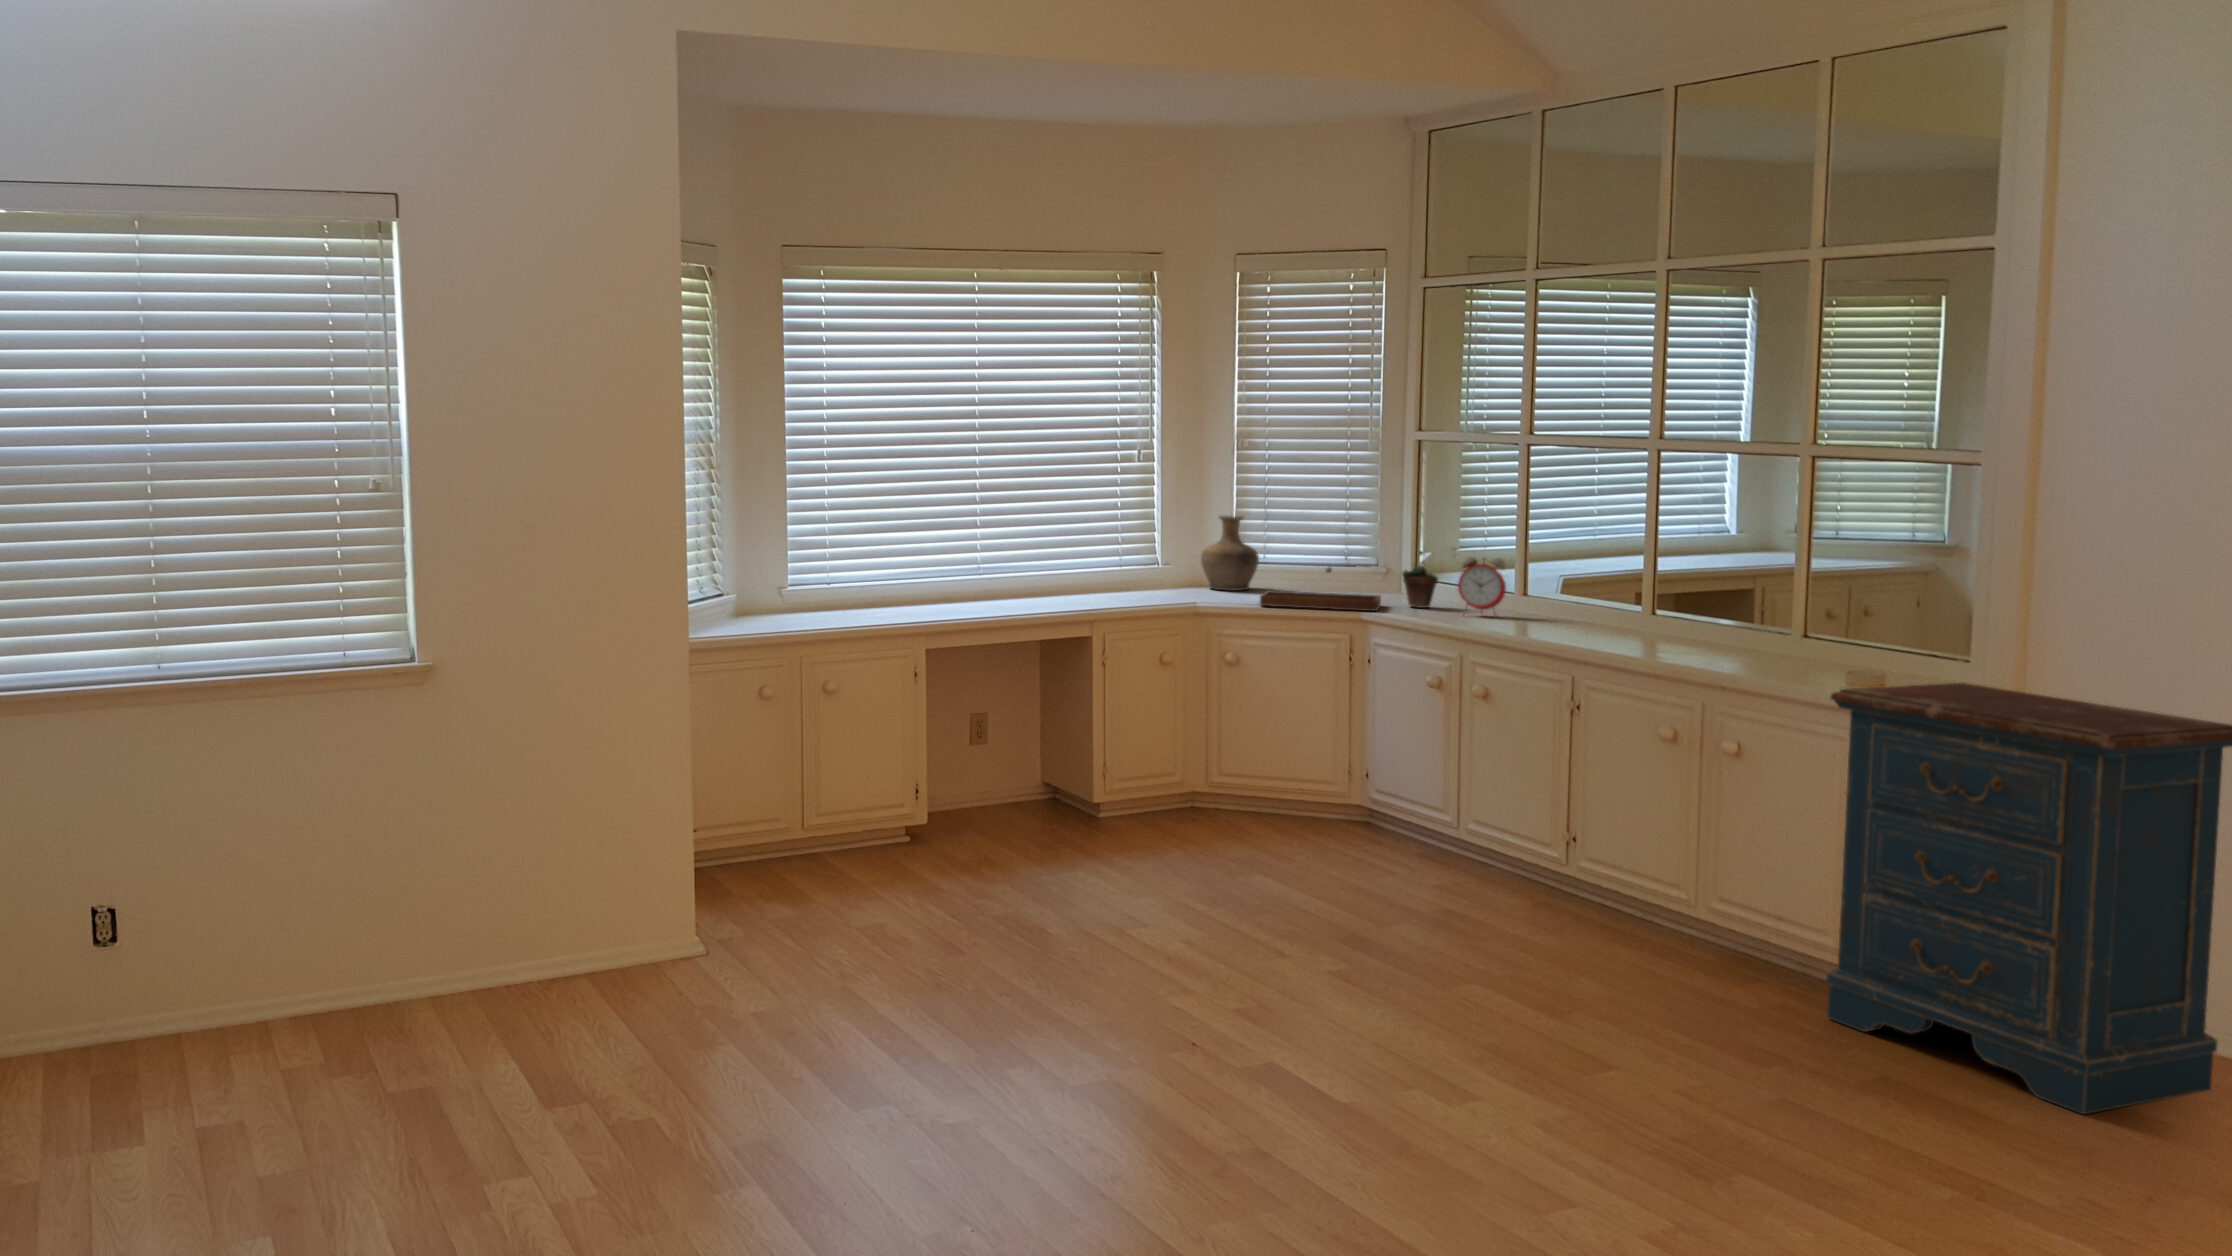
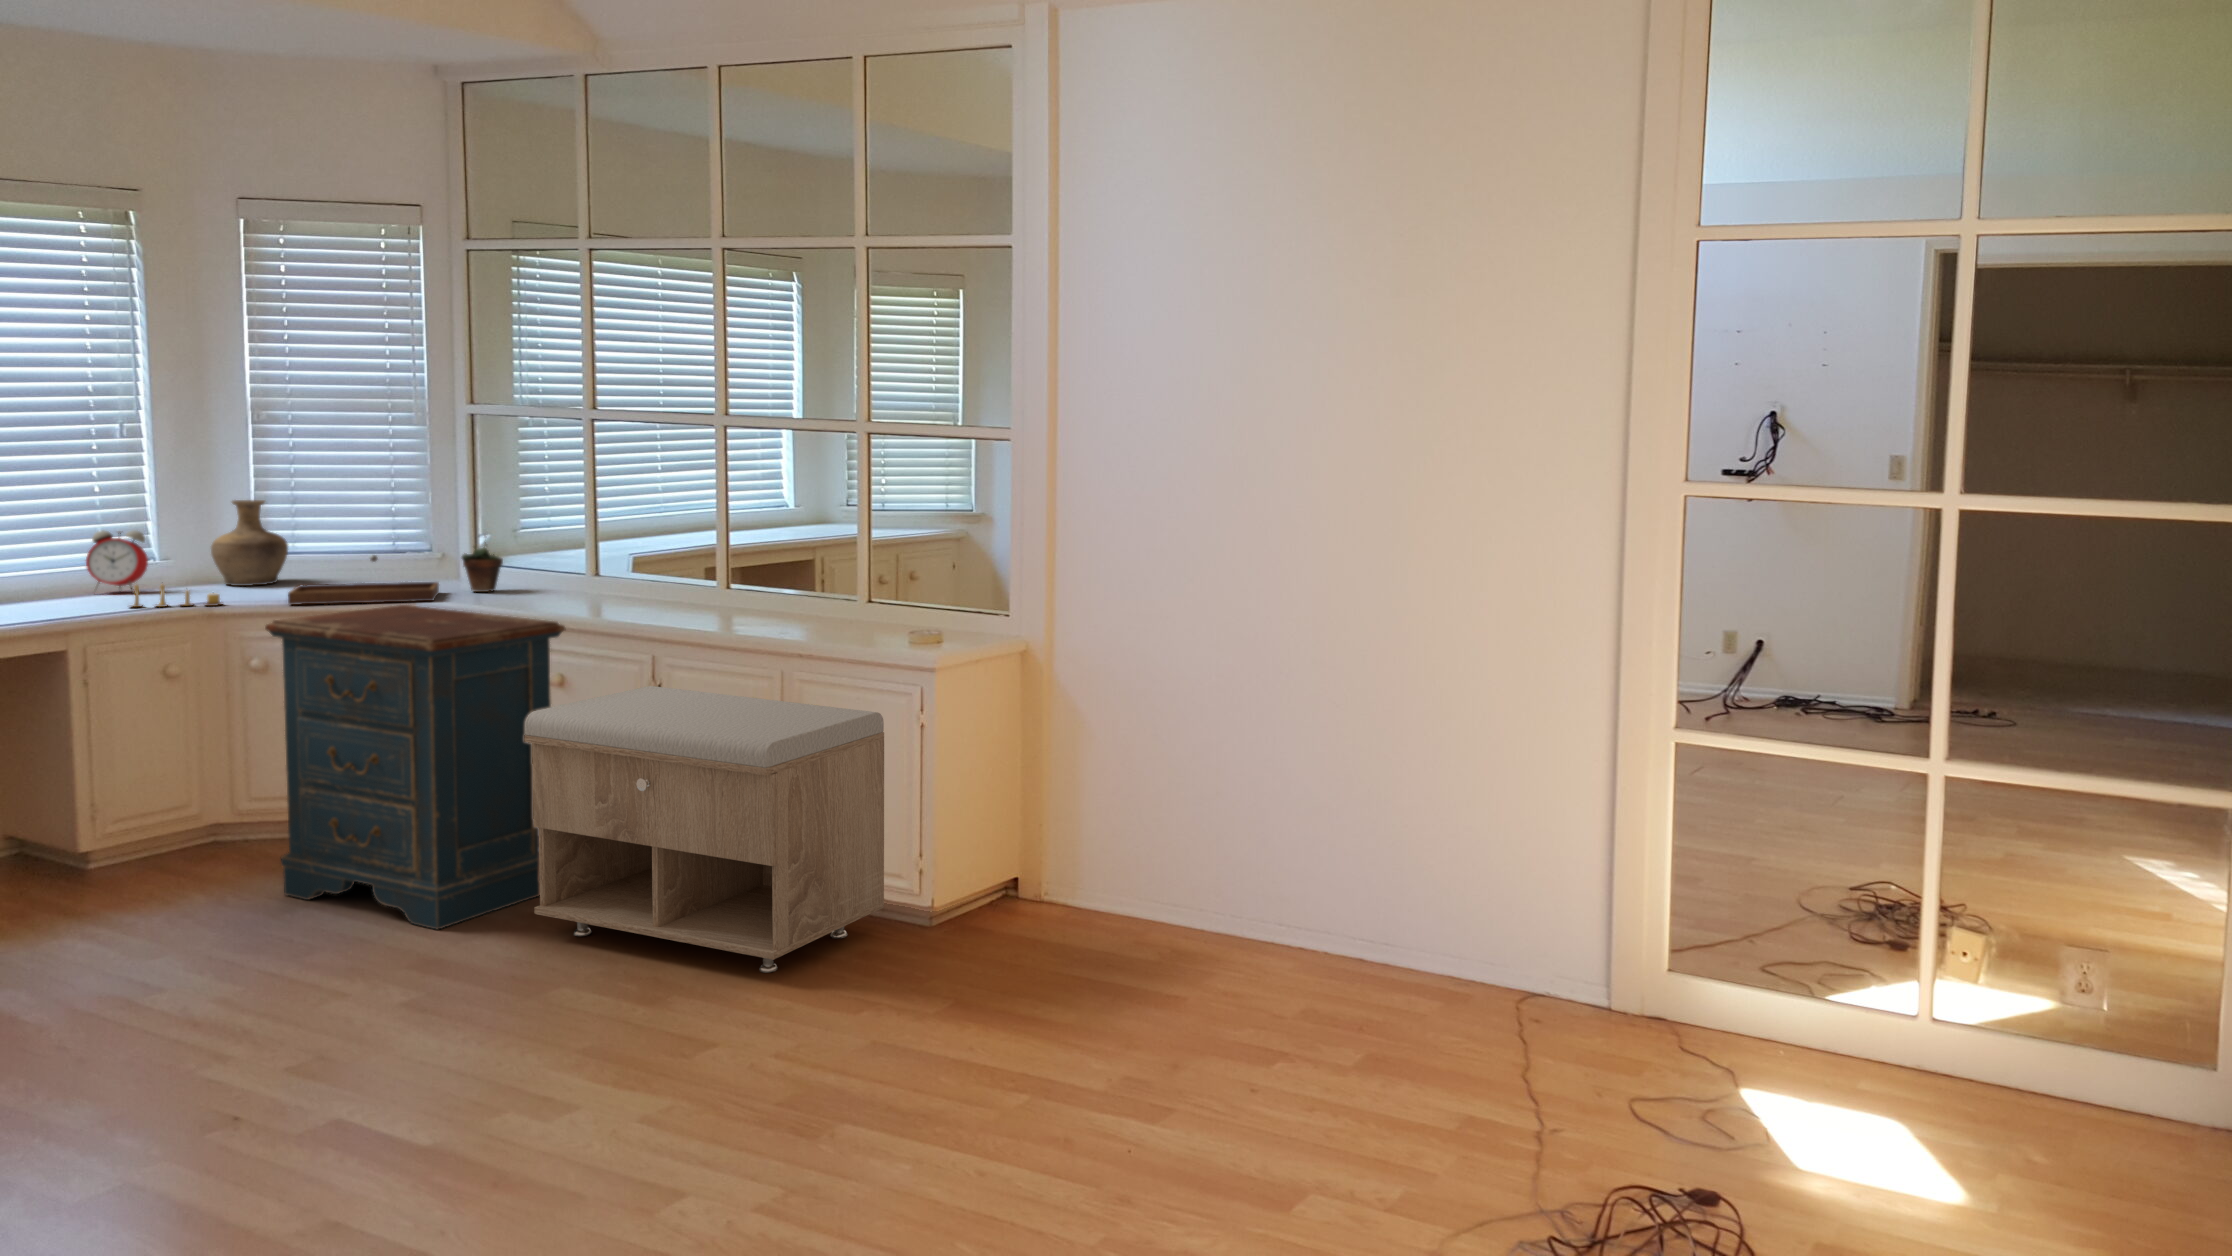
alarm clock: present [1458,557,1506,611] -> present [86,530,148,592]
candle: none [1142,579,1211,603] -> present [131,585,222,607]
dresser: present [1826,683,2232,1114] -> present [265,605,565,929]
storage bench: none [1456,704,1825,1004] -> present [524,686,884,973]

